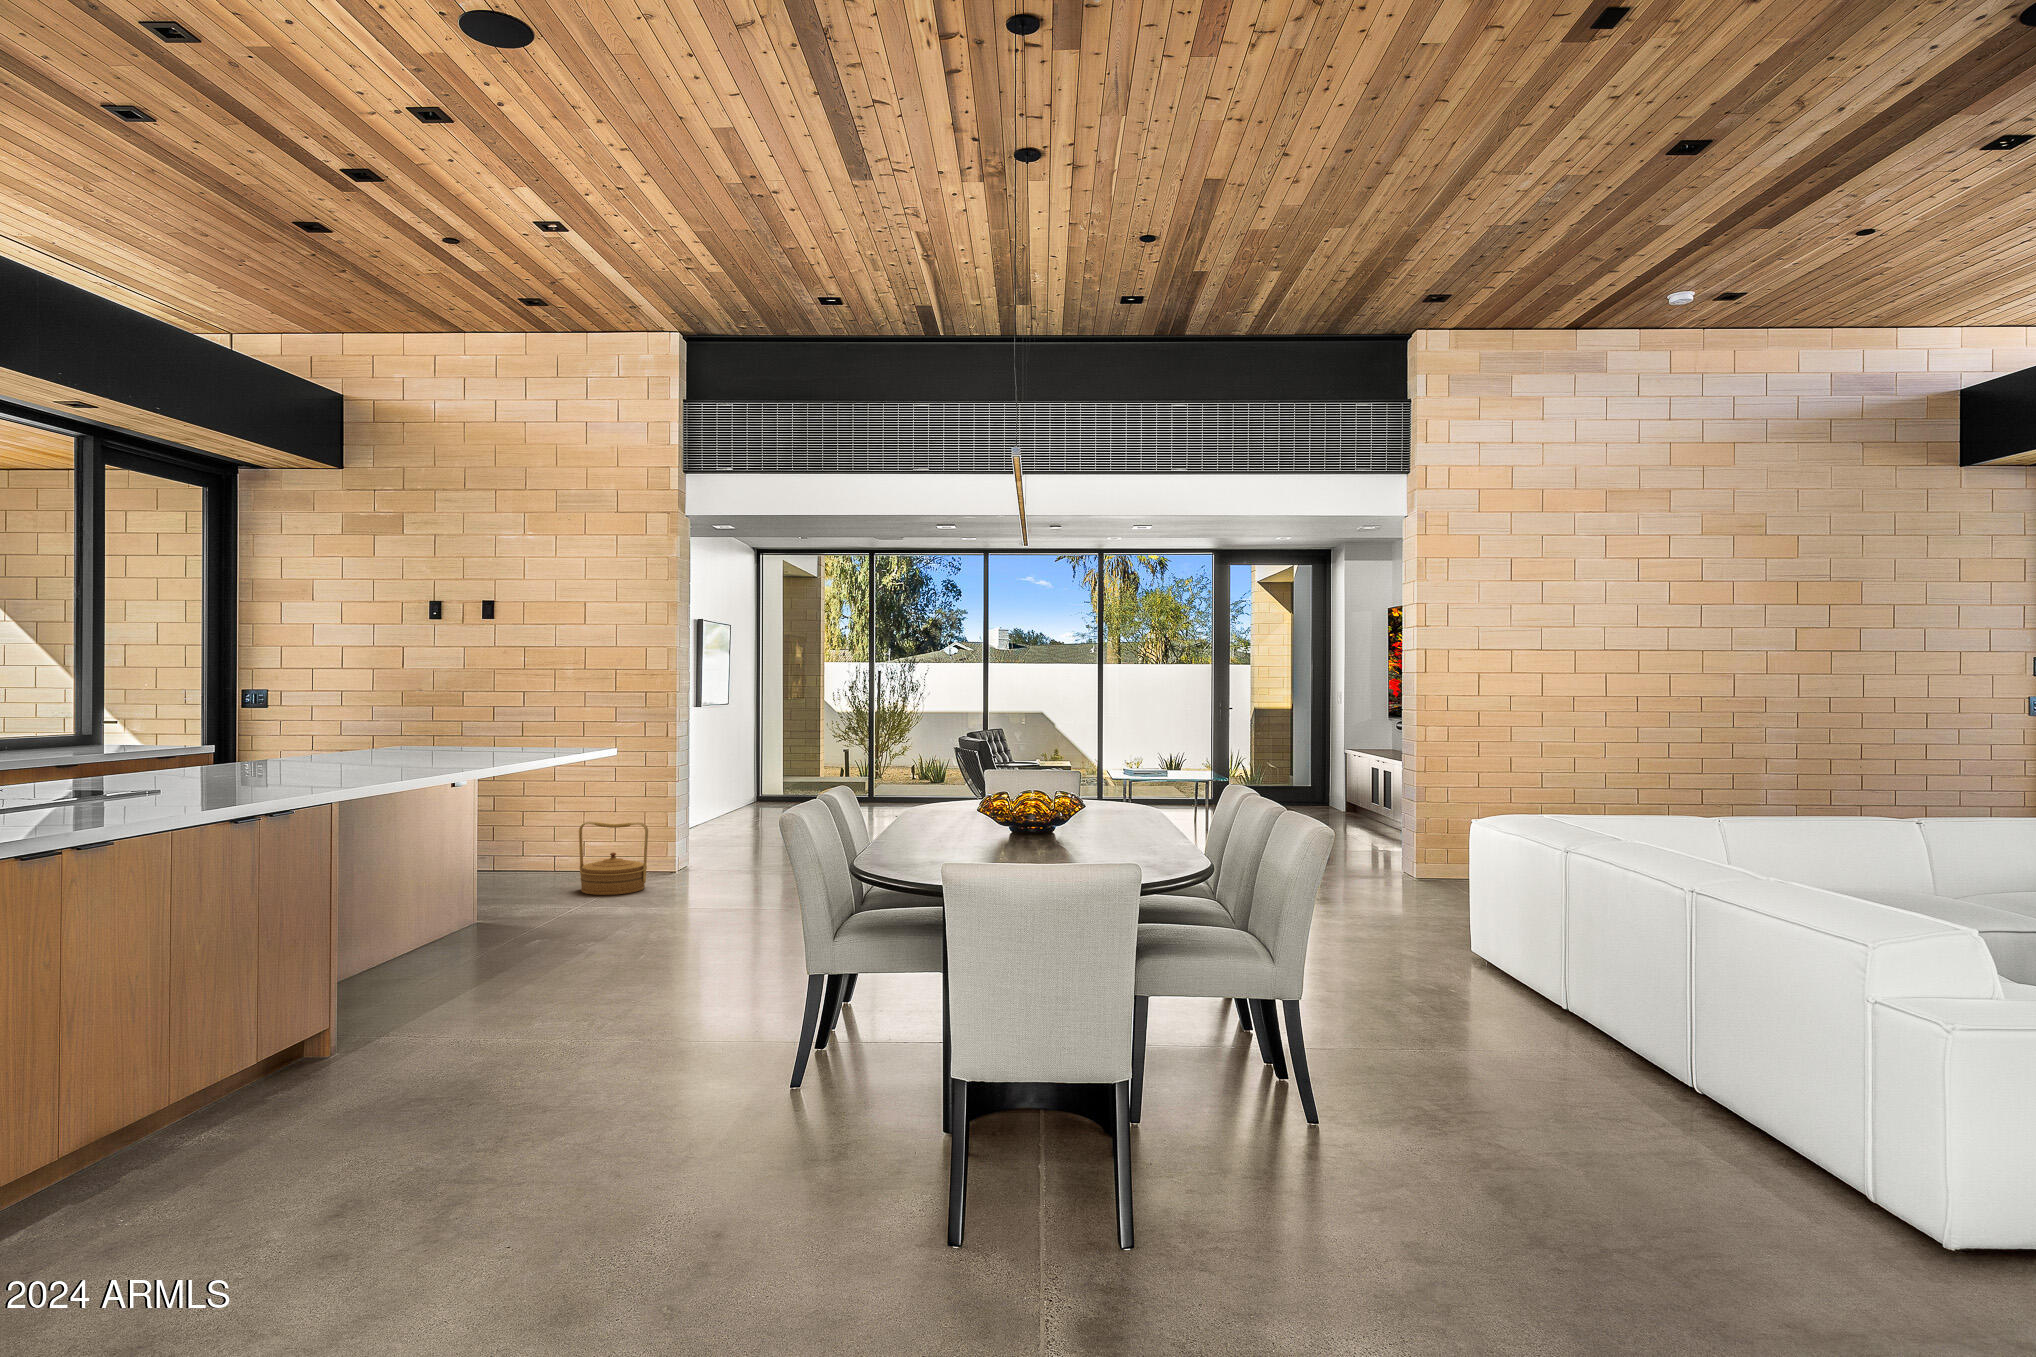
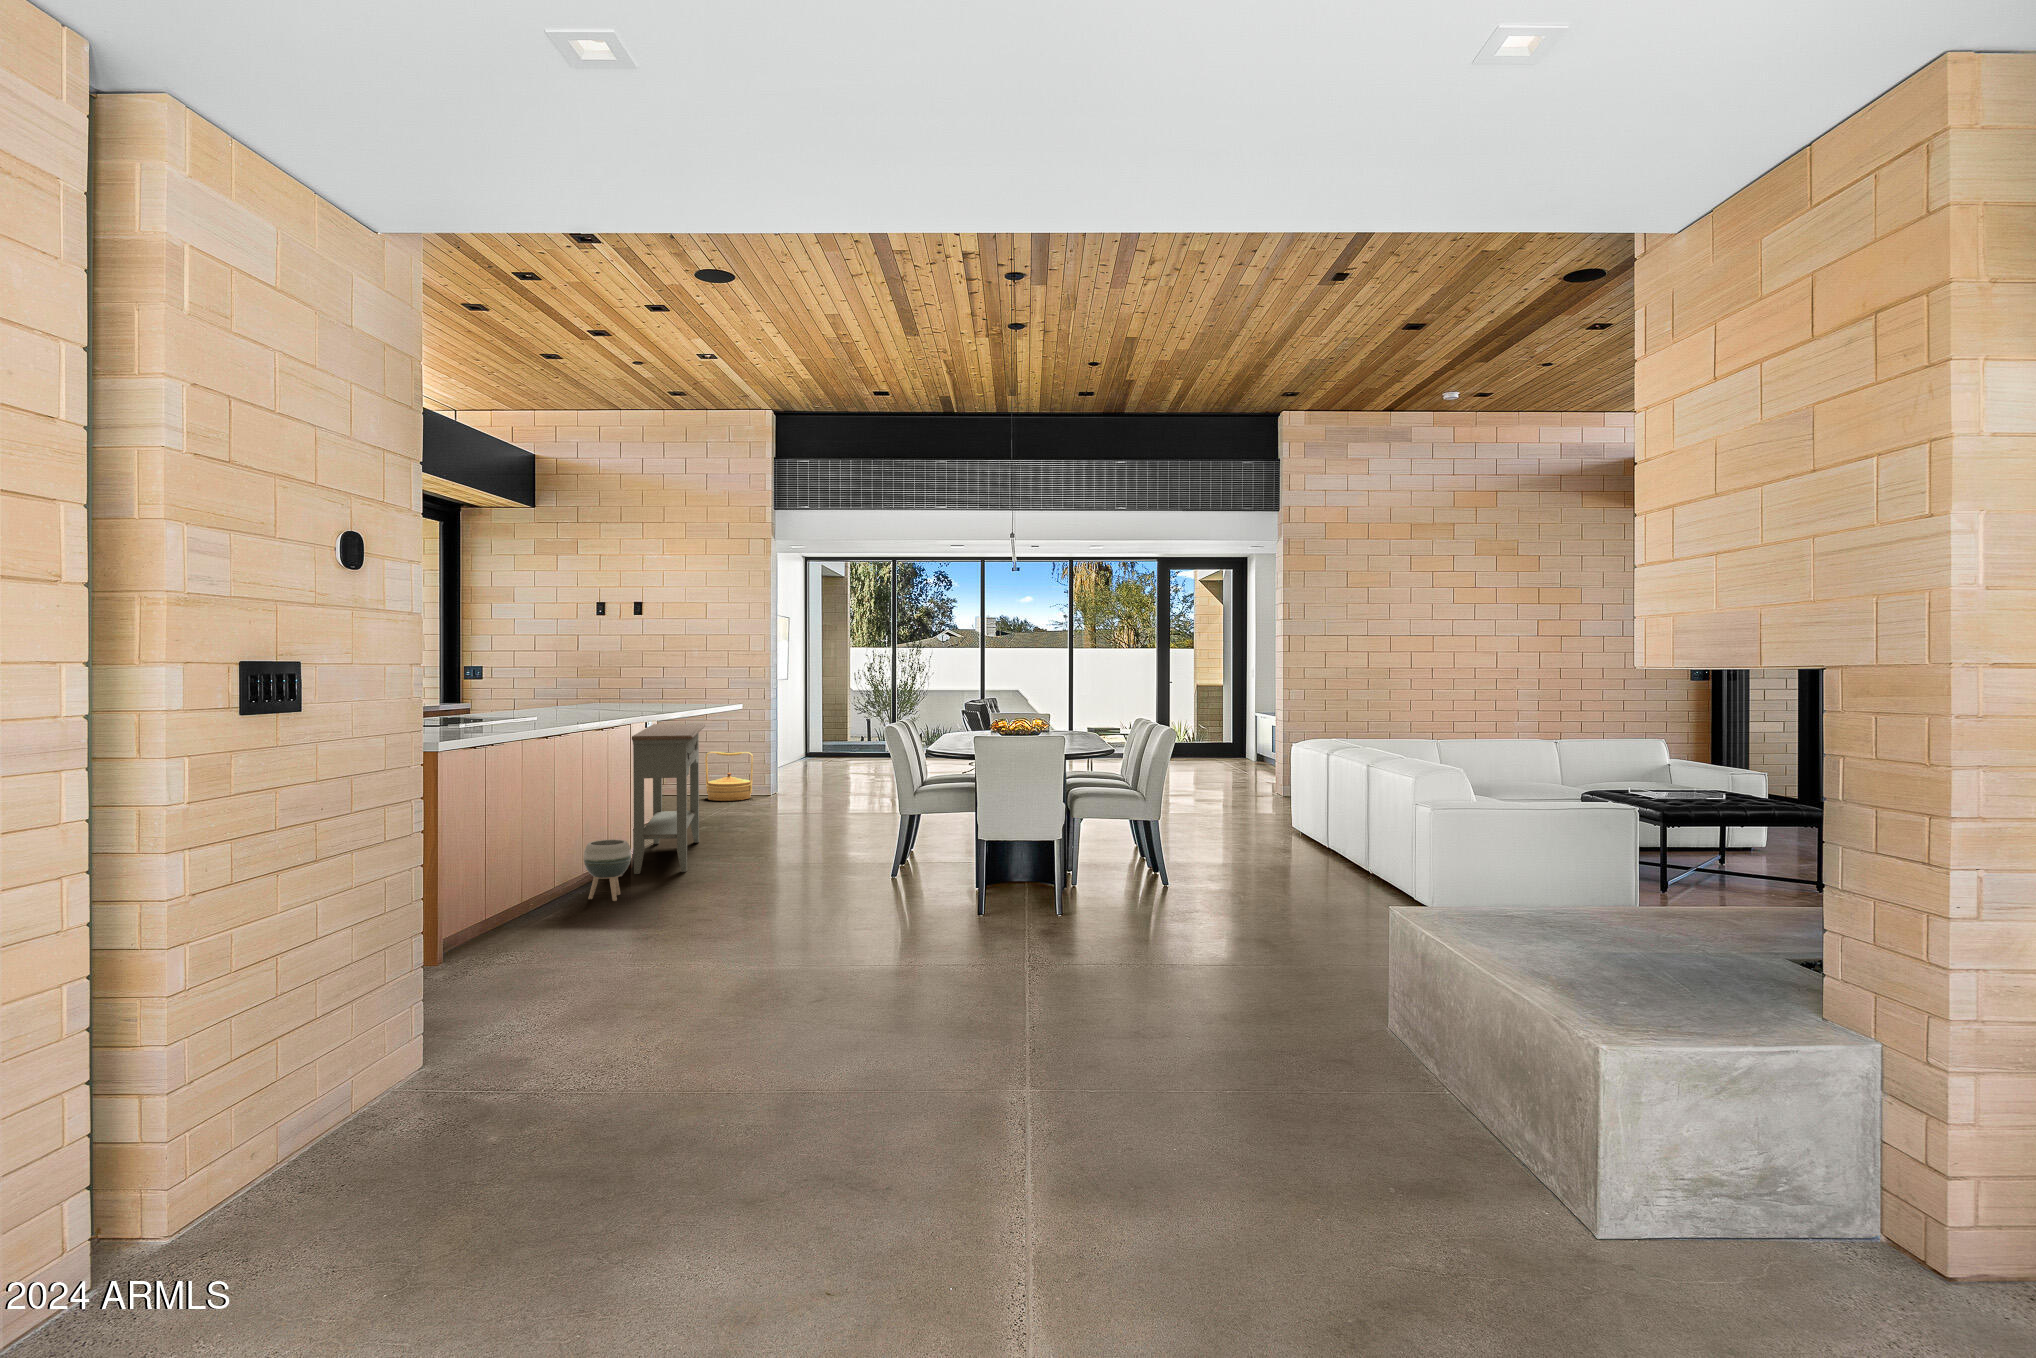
console table: none [346,799,527,1080] -> present [632,724,705,874]
planter: none [198,1044,298,1170] -> present [583,839,631,901]

